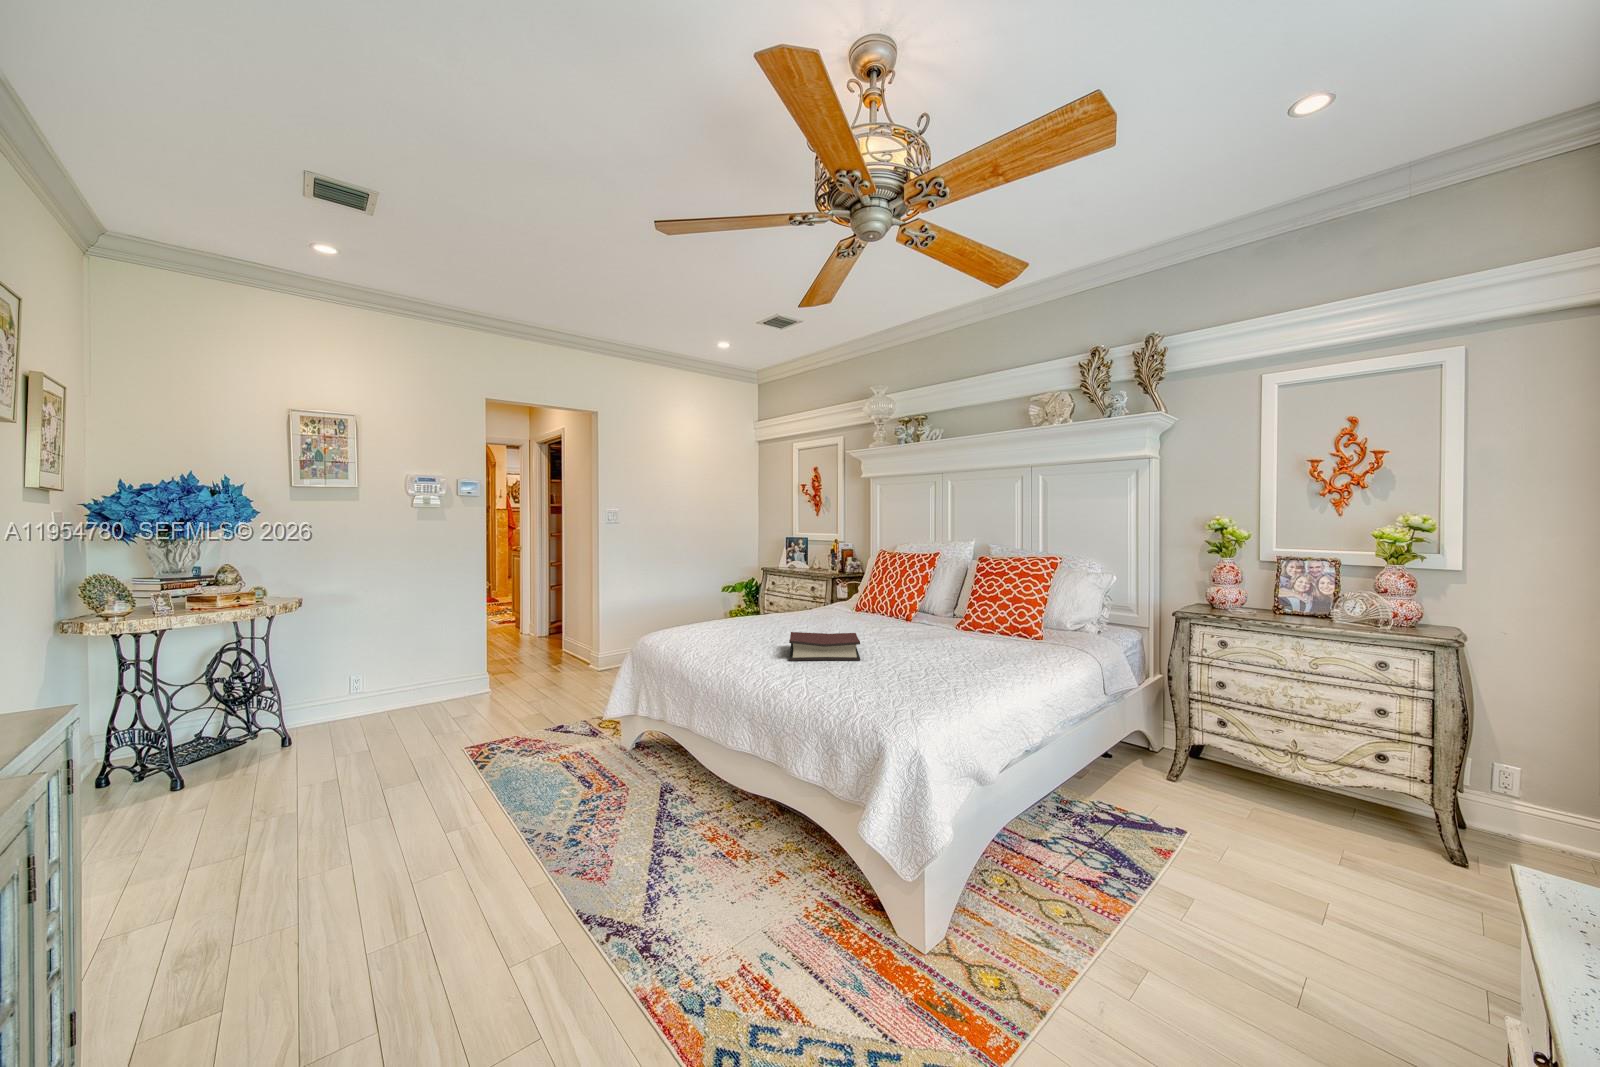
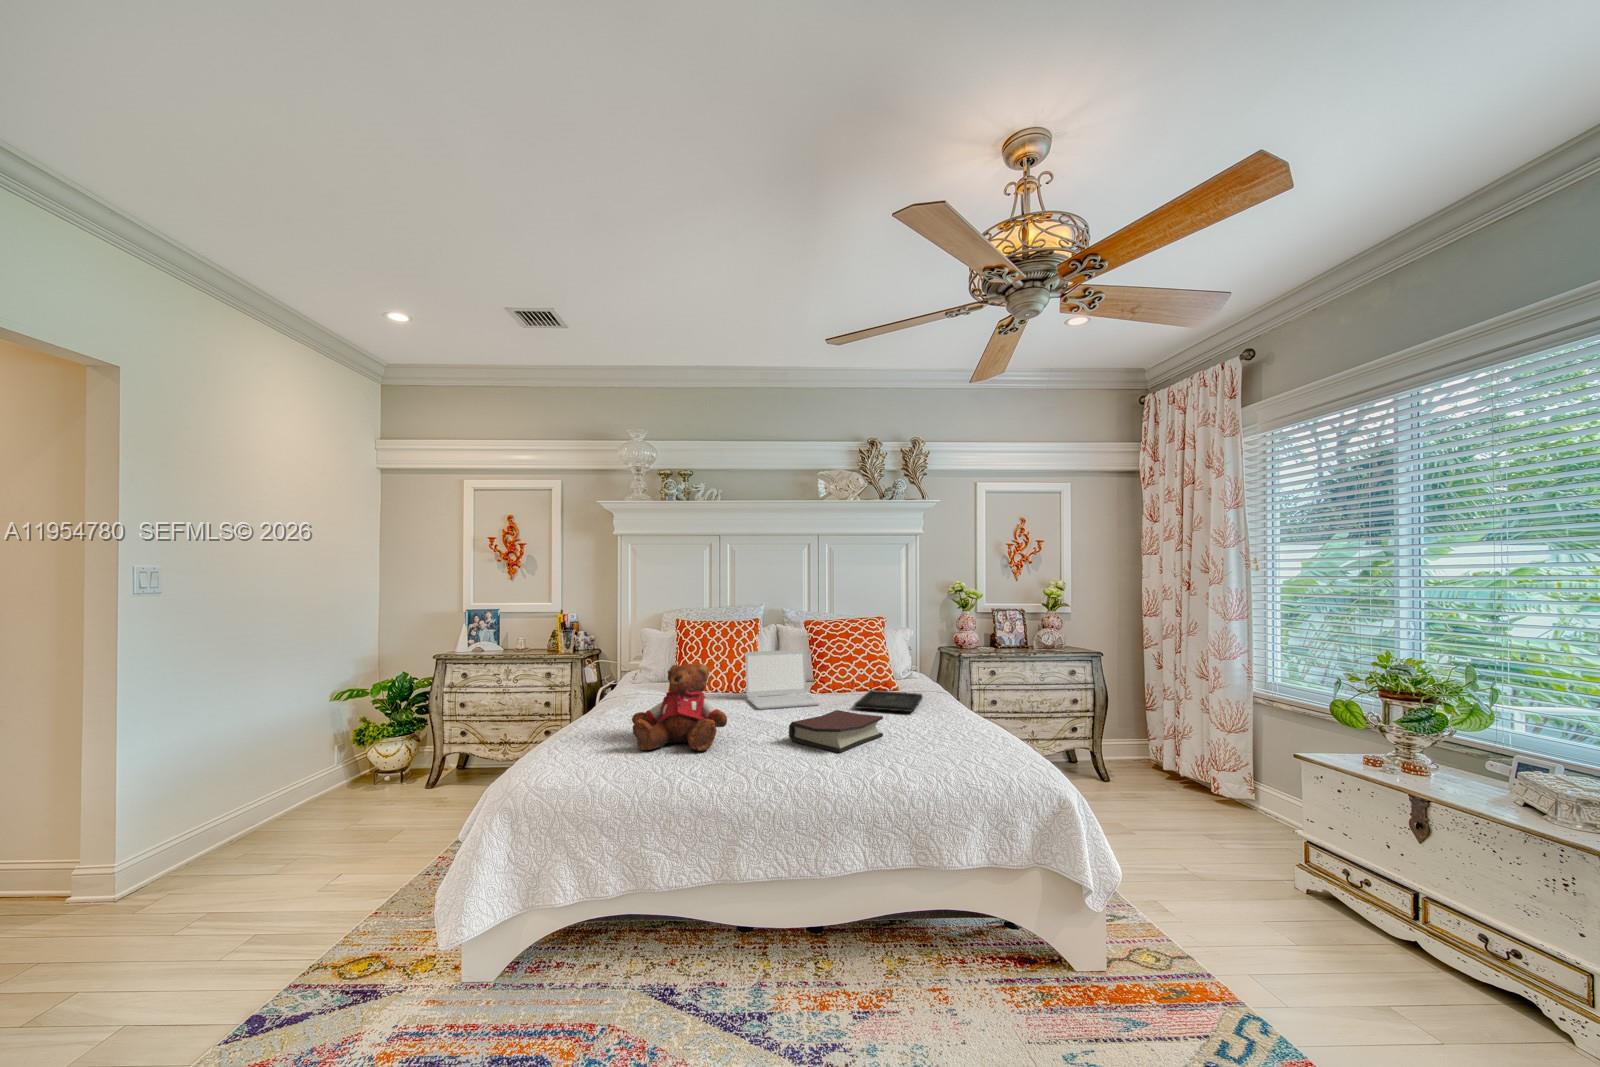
teddy bear: none [703,577,769,640] -> present [632,664,727,750]
laptop: none [850,579,925,634] -> present [745,650,820,709]
tray: none [917,631,1015,652] -> present [854,690,923,712]

